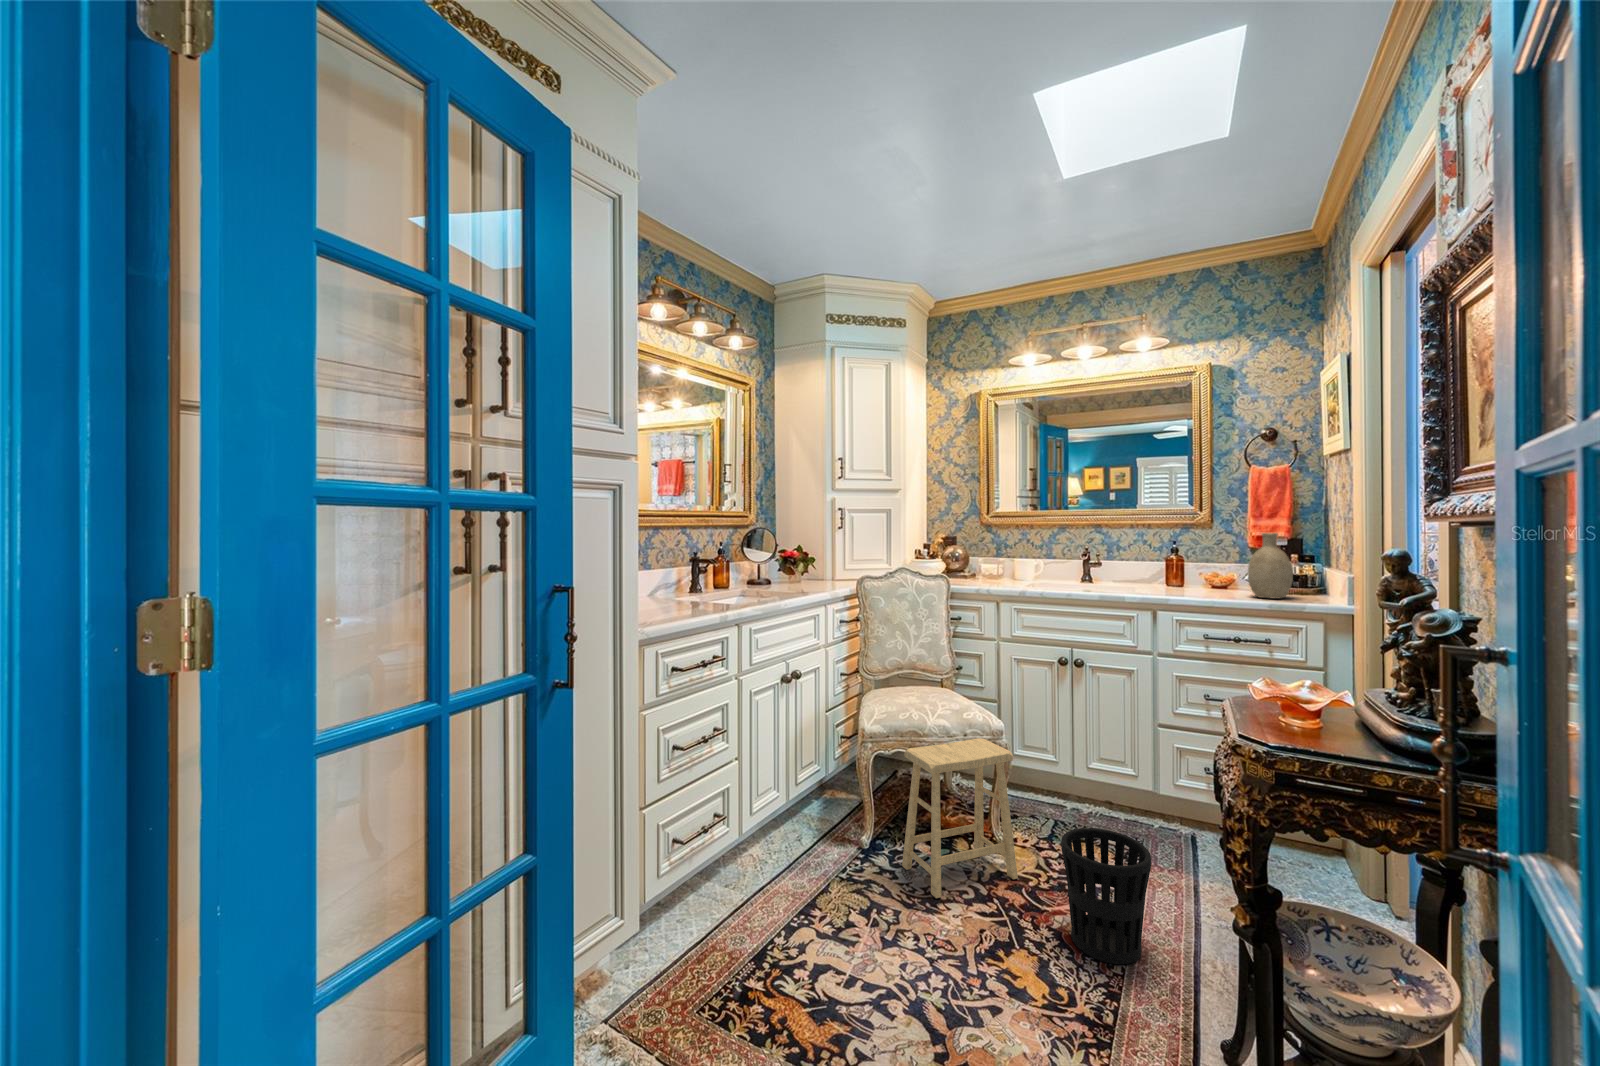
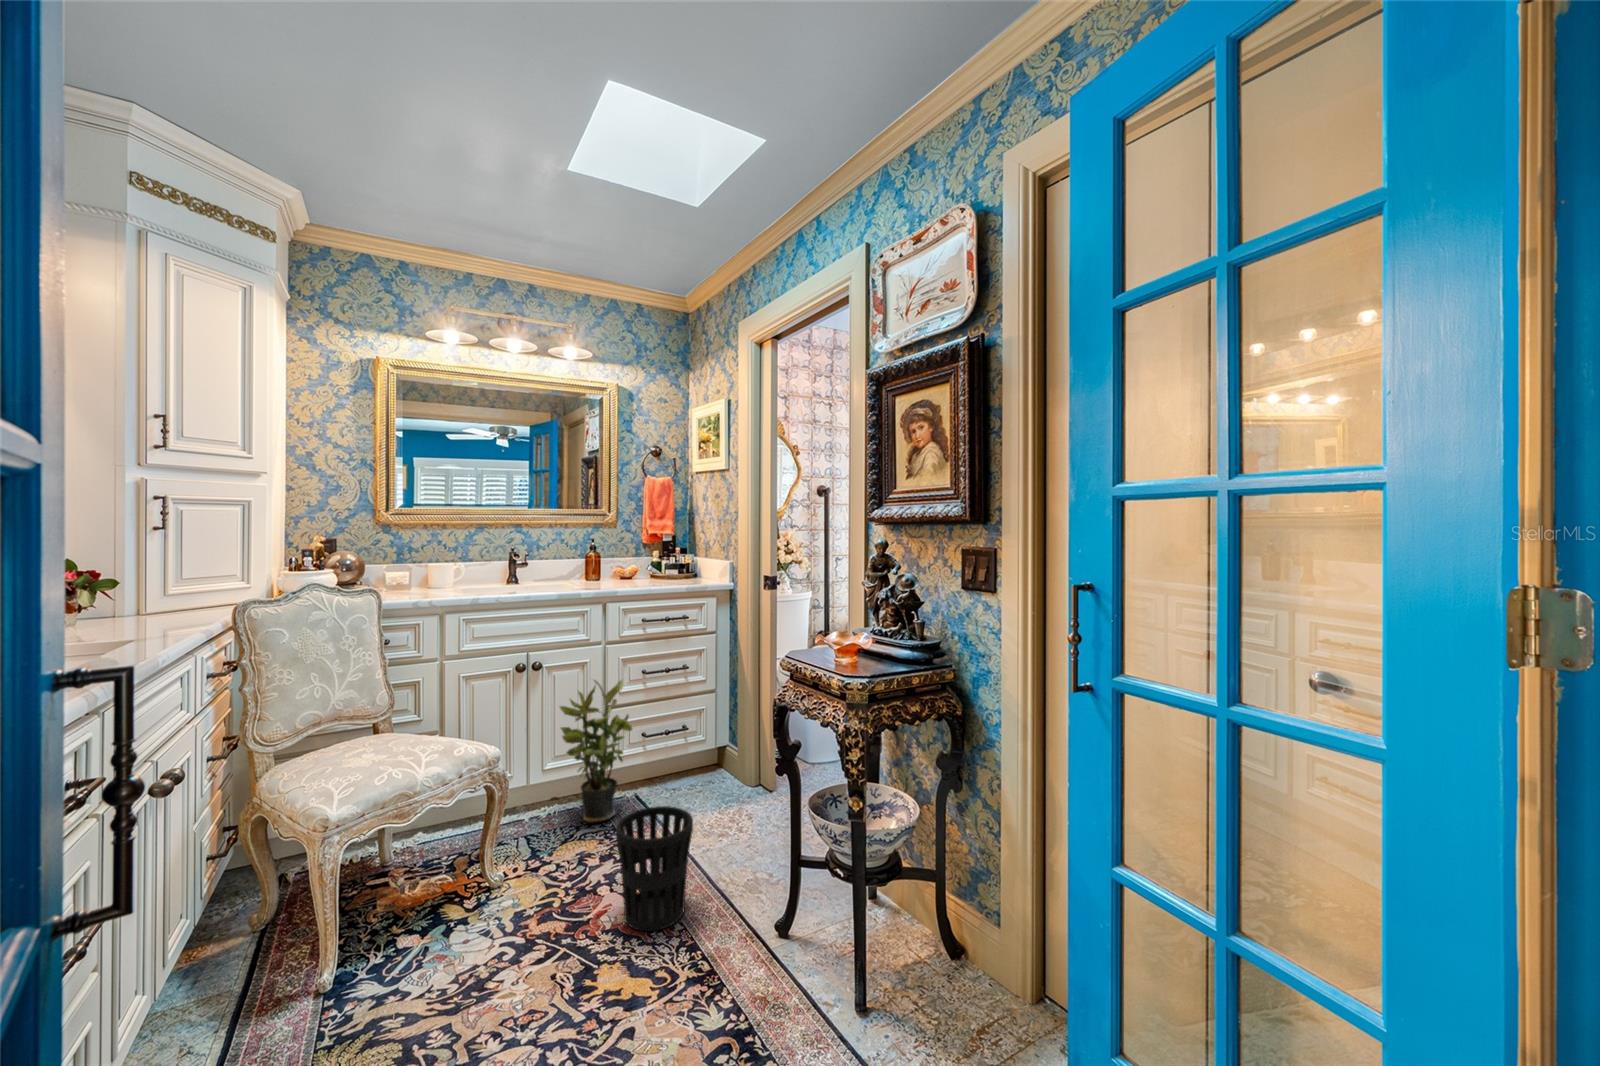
decorative vase: present [1248,533,1293,599] -> none [660,535,689,586]
potted plant: none [1085,688,1174,843] -> present [560,680,632,823]
footstool: present [902,738,1018,898] -> none [401,769,542,980]

